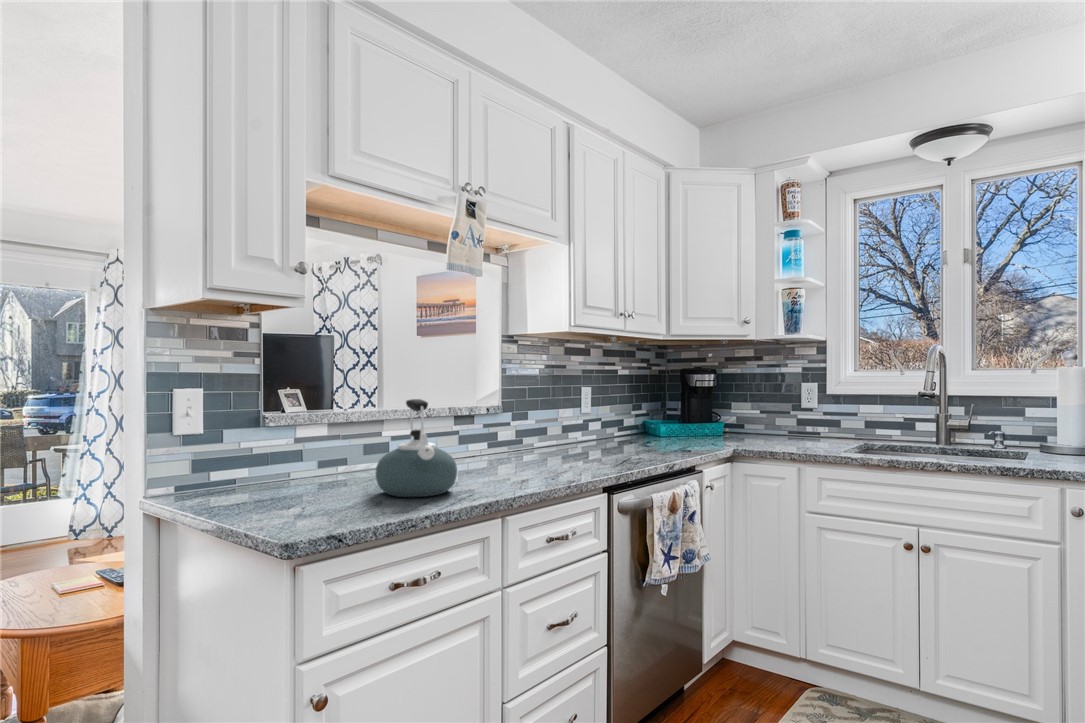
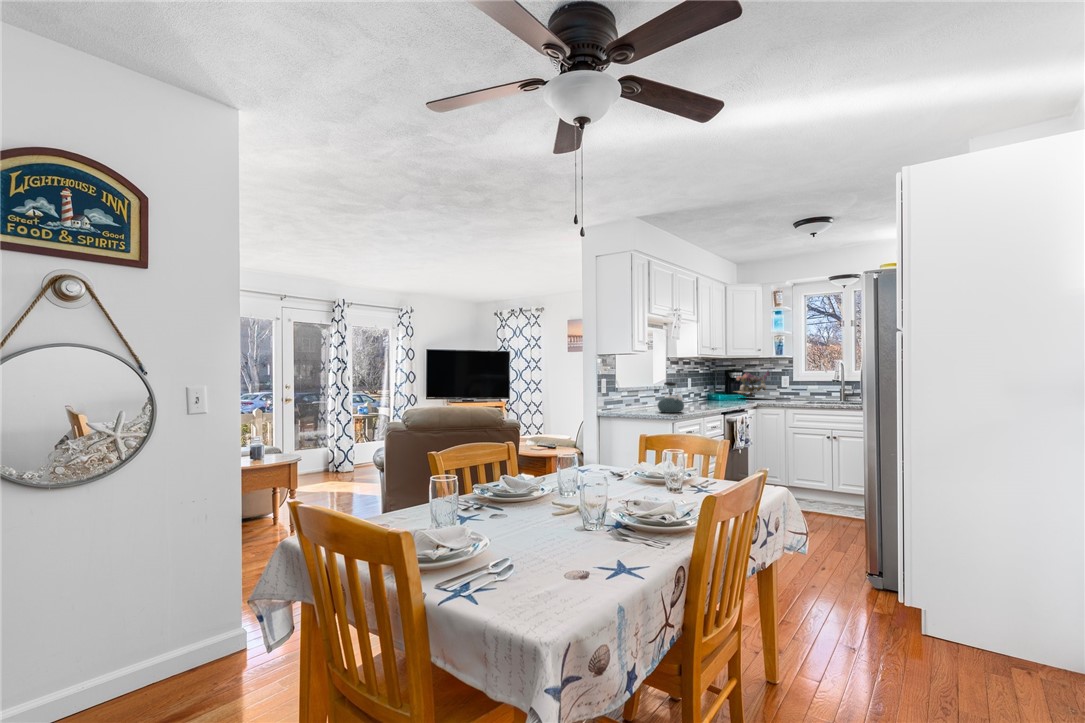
flower arrangement: none [693,368,773,431] -> present [736,371,769,397]

